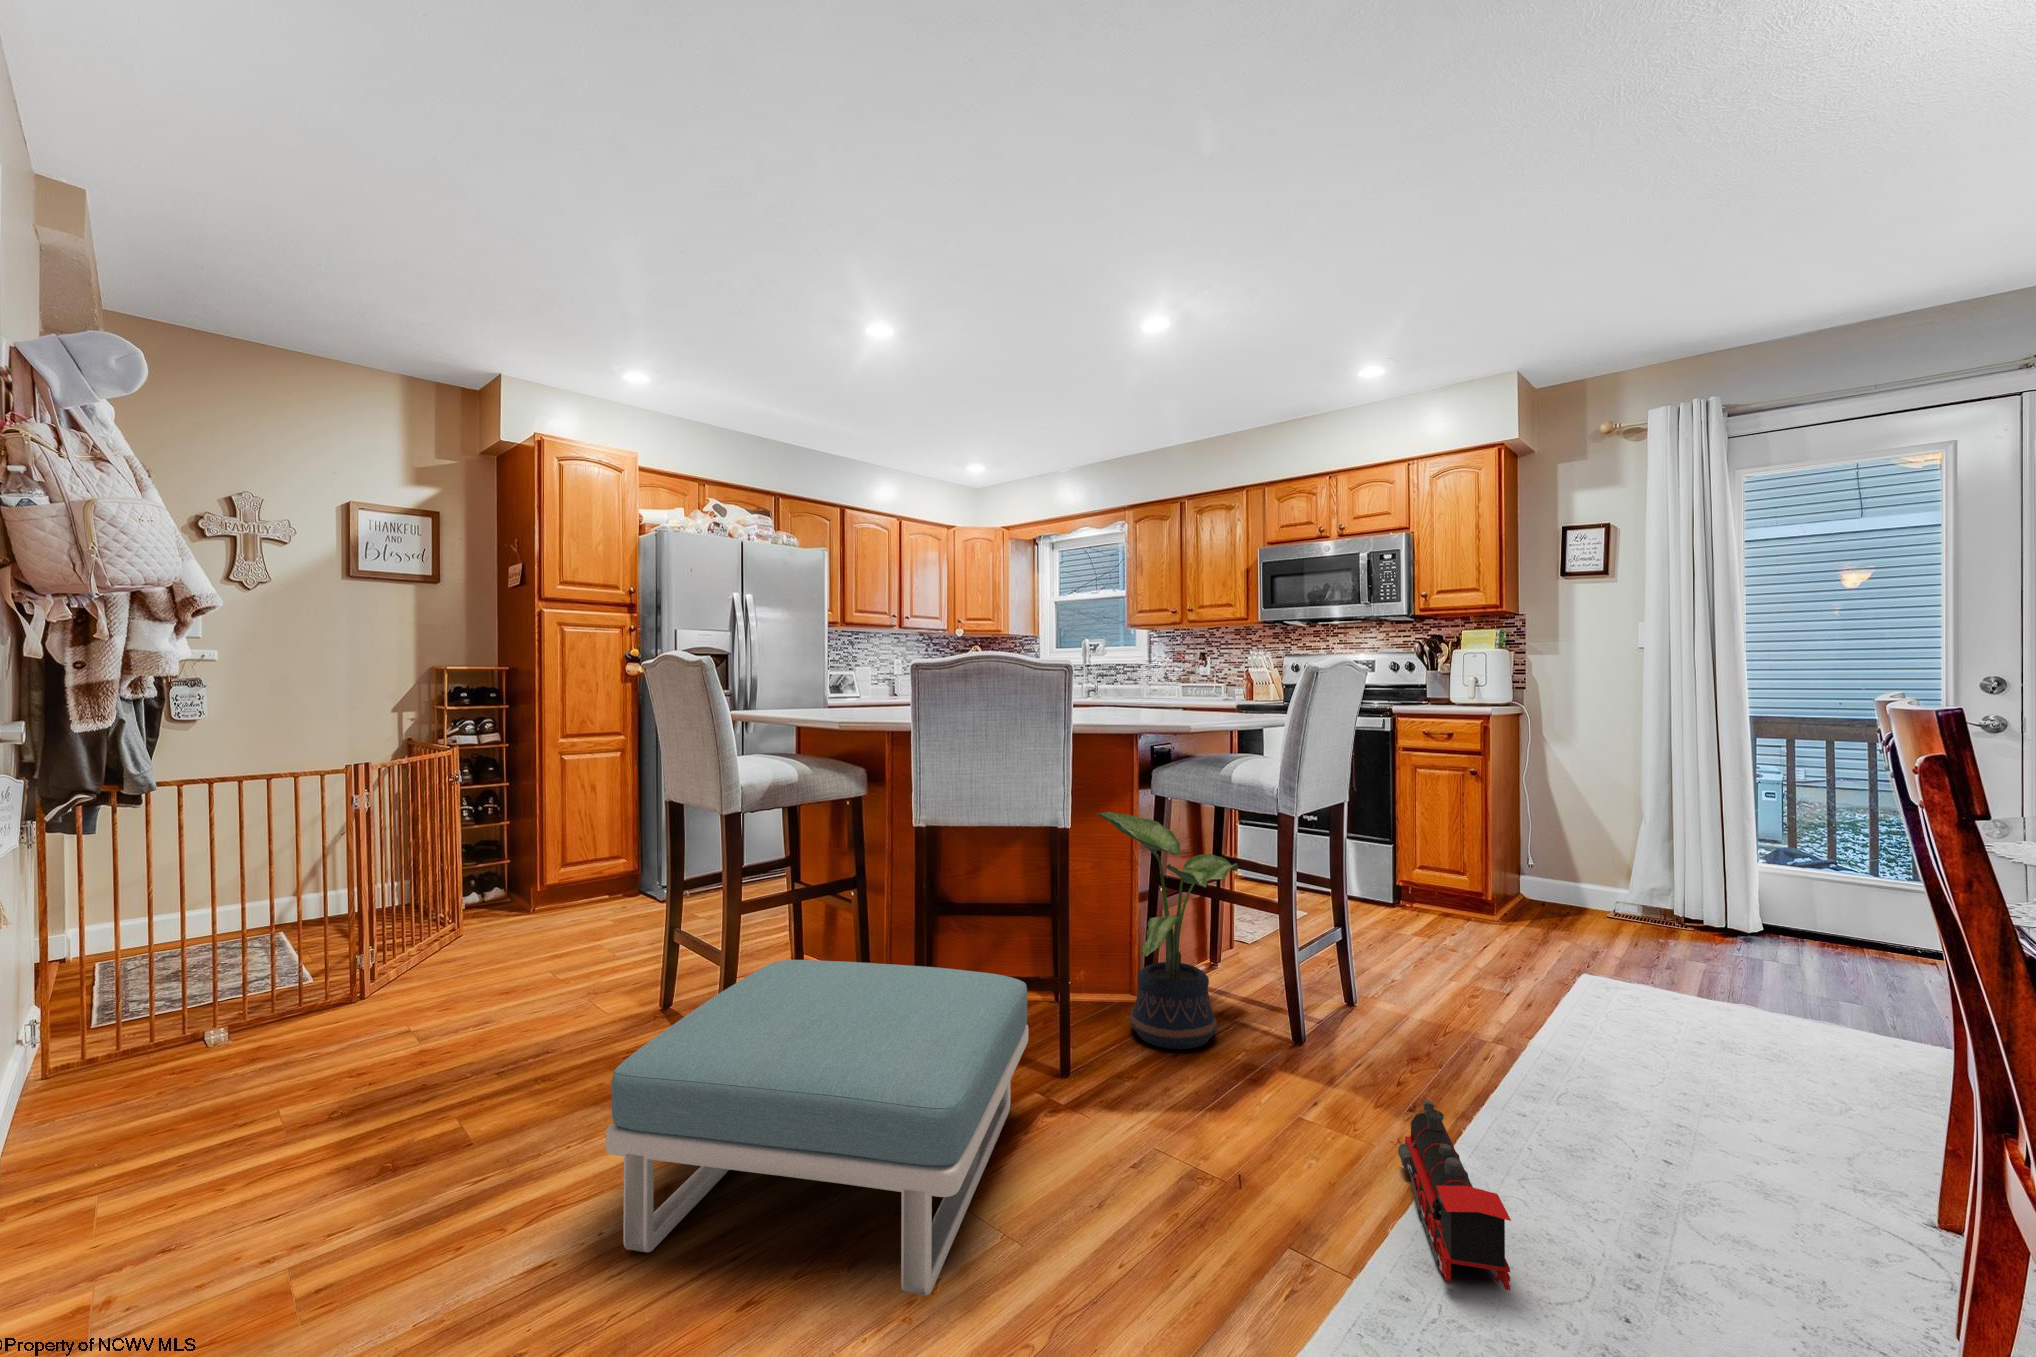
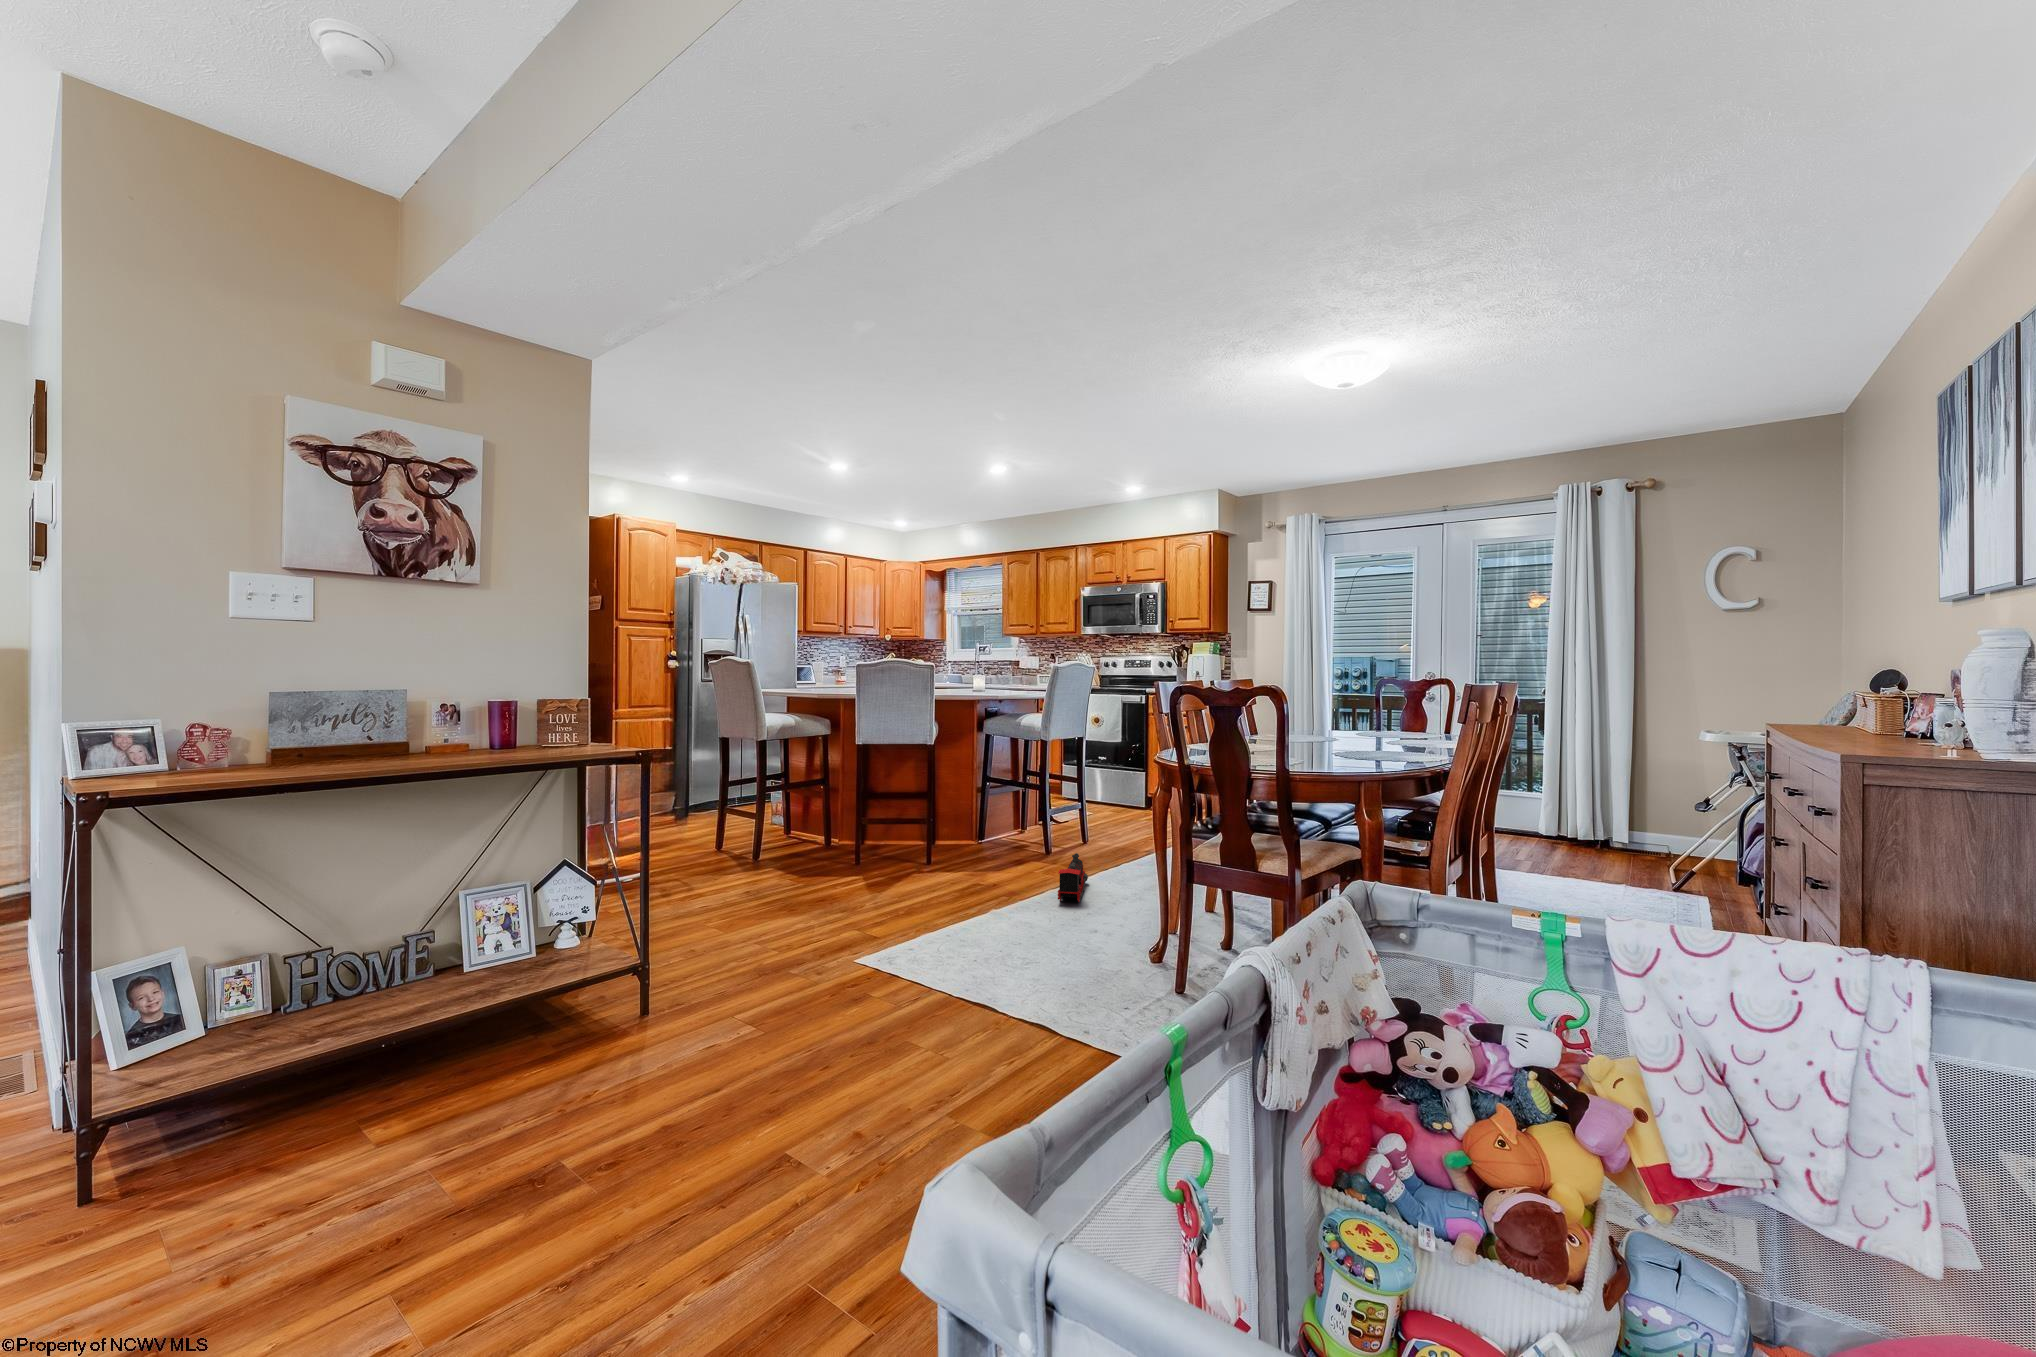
potted plant: present [1097,812,1238,1049] -> none [953,743,1025,856]
footstool: present [606,960,1029,1295] -> none [732,807,910,908]

